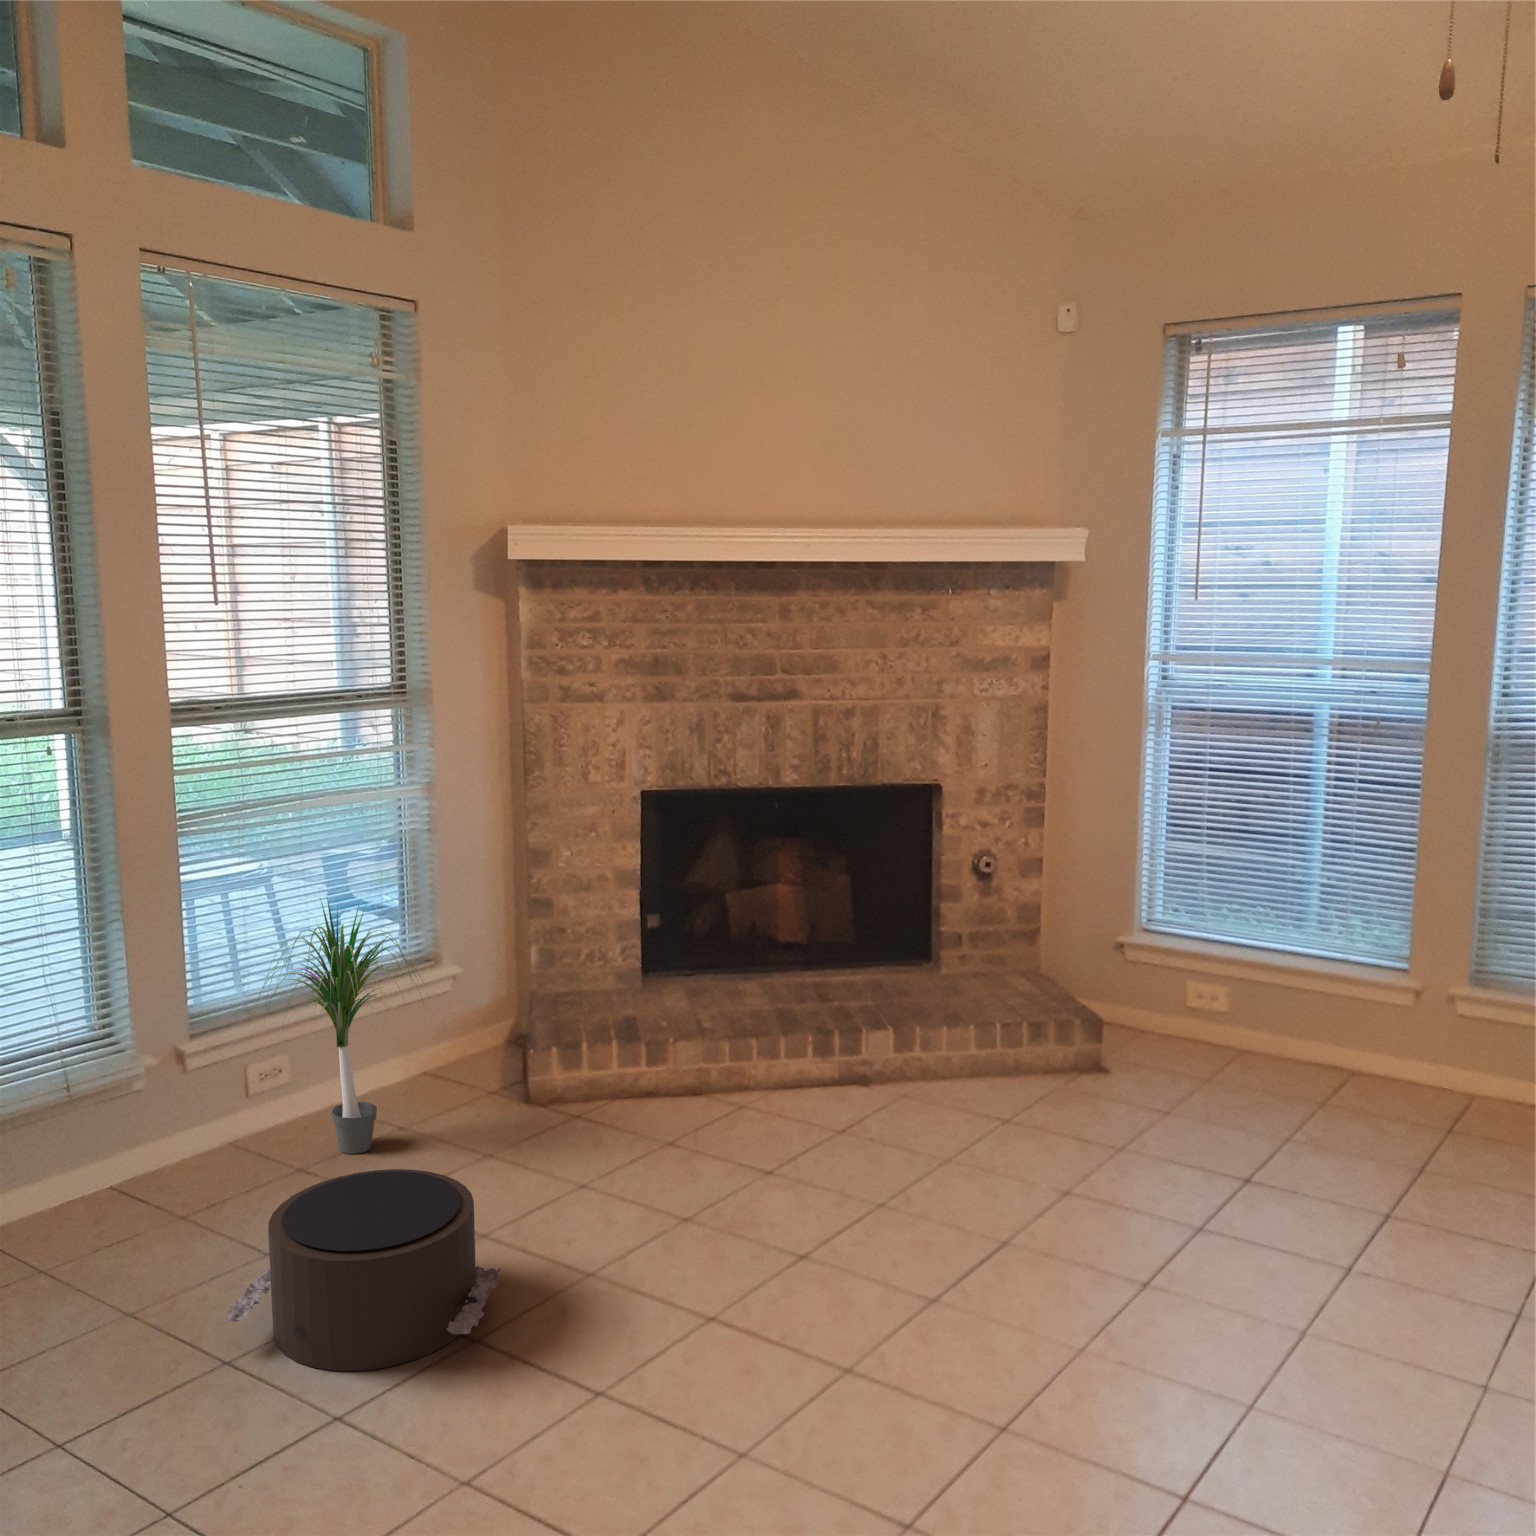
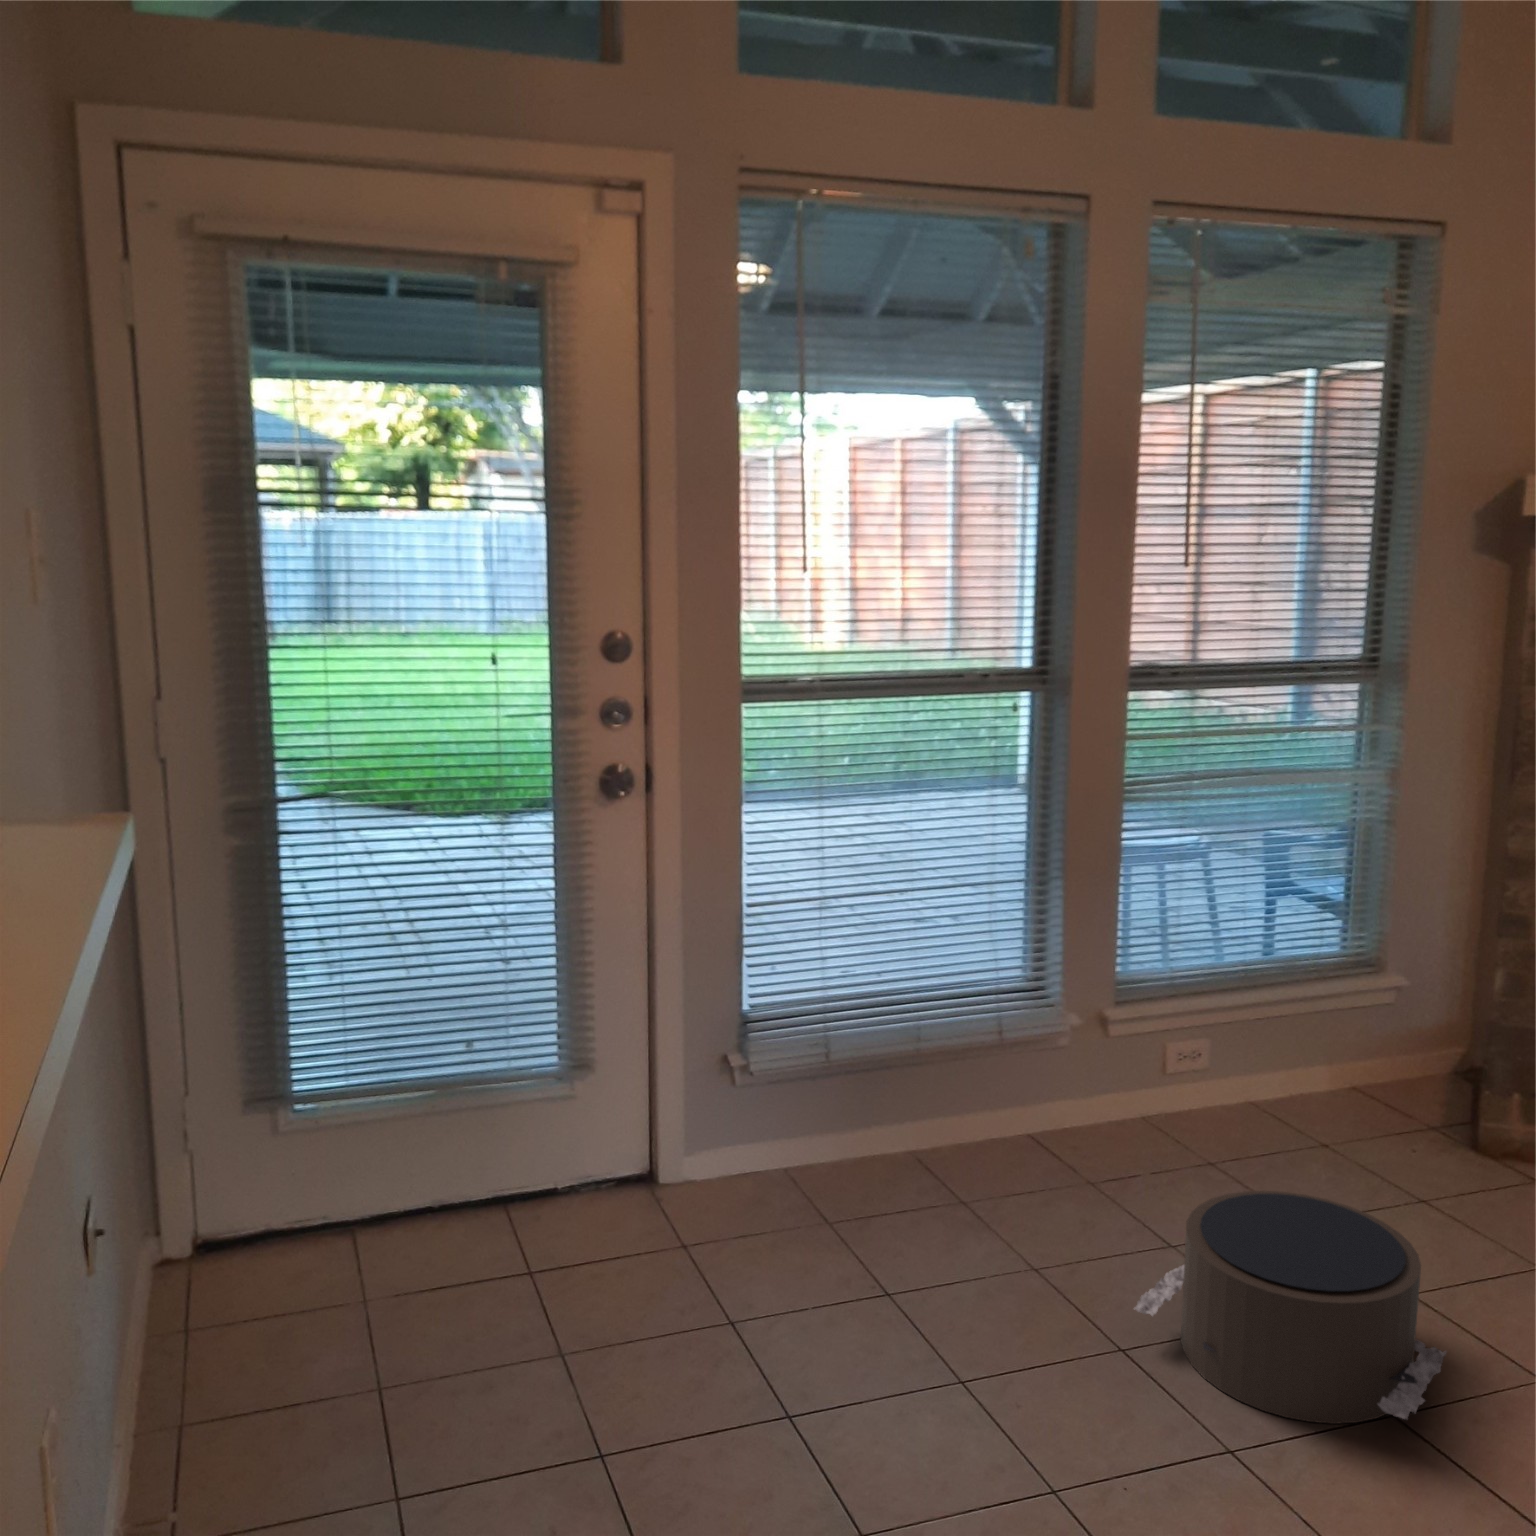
potted plant: present [258,898,417,1154] -> none [1177,876,1374,1162]

